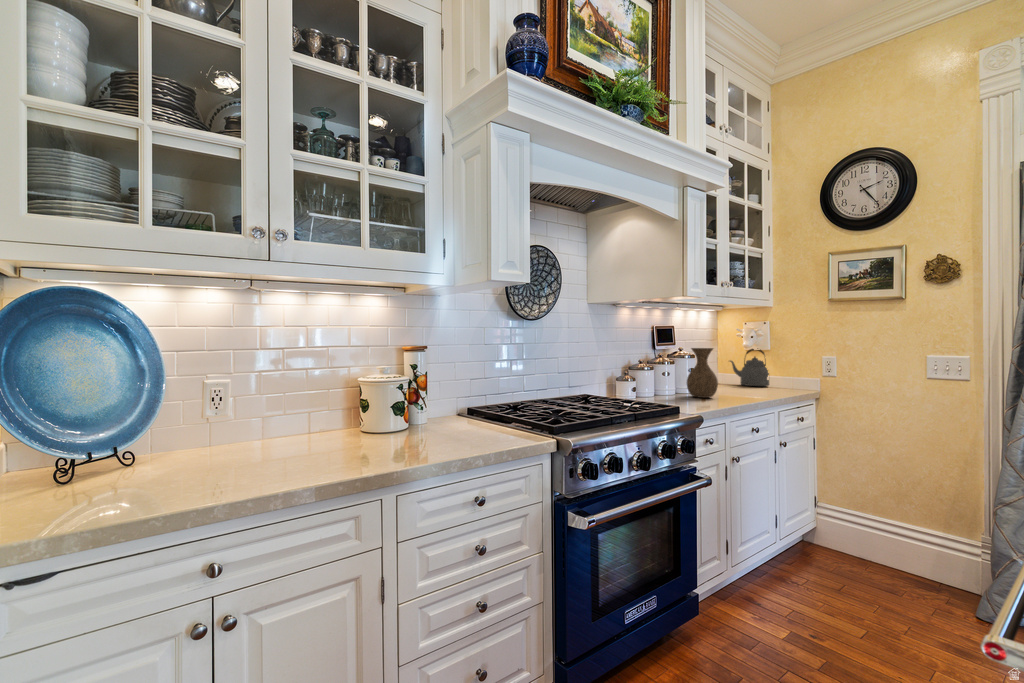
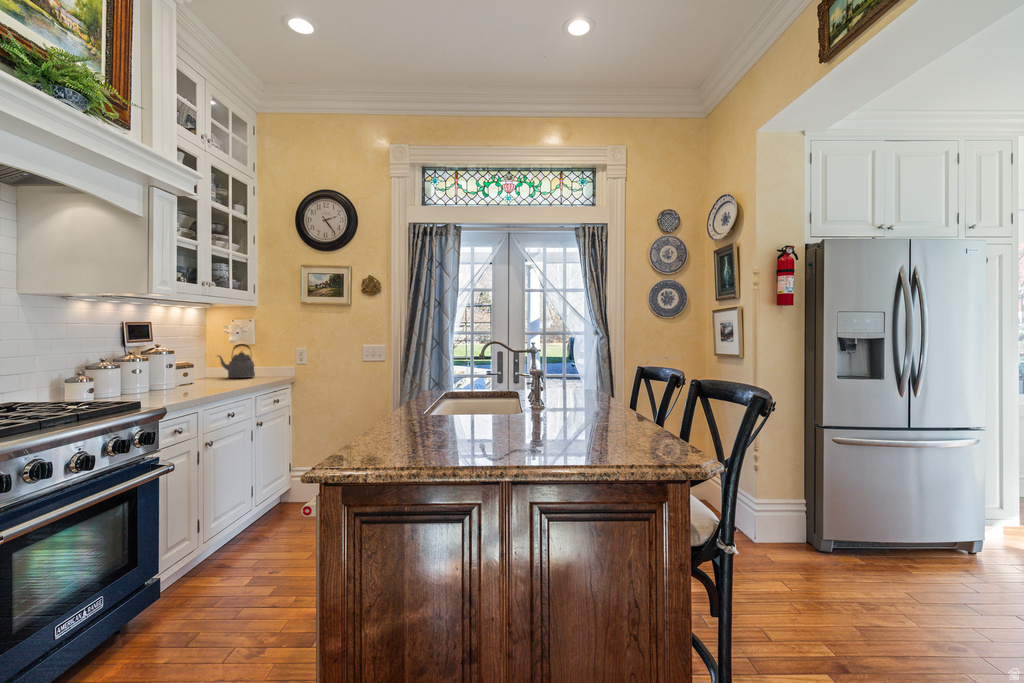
vase: present [687,348,718,398] -> none [160,344,194,392]

